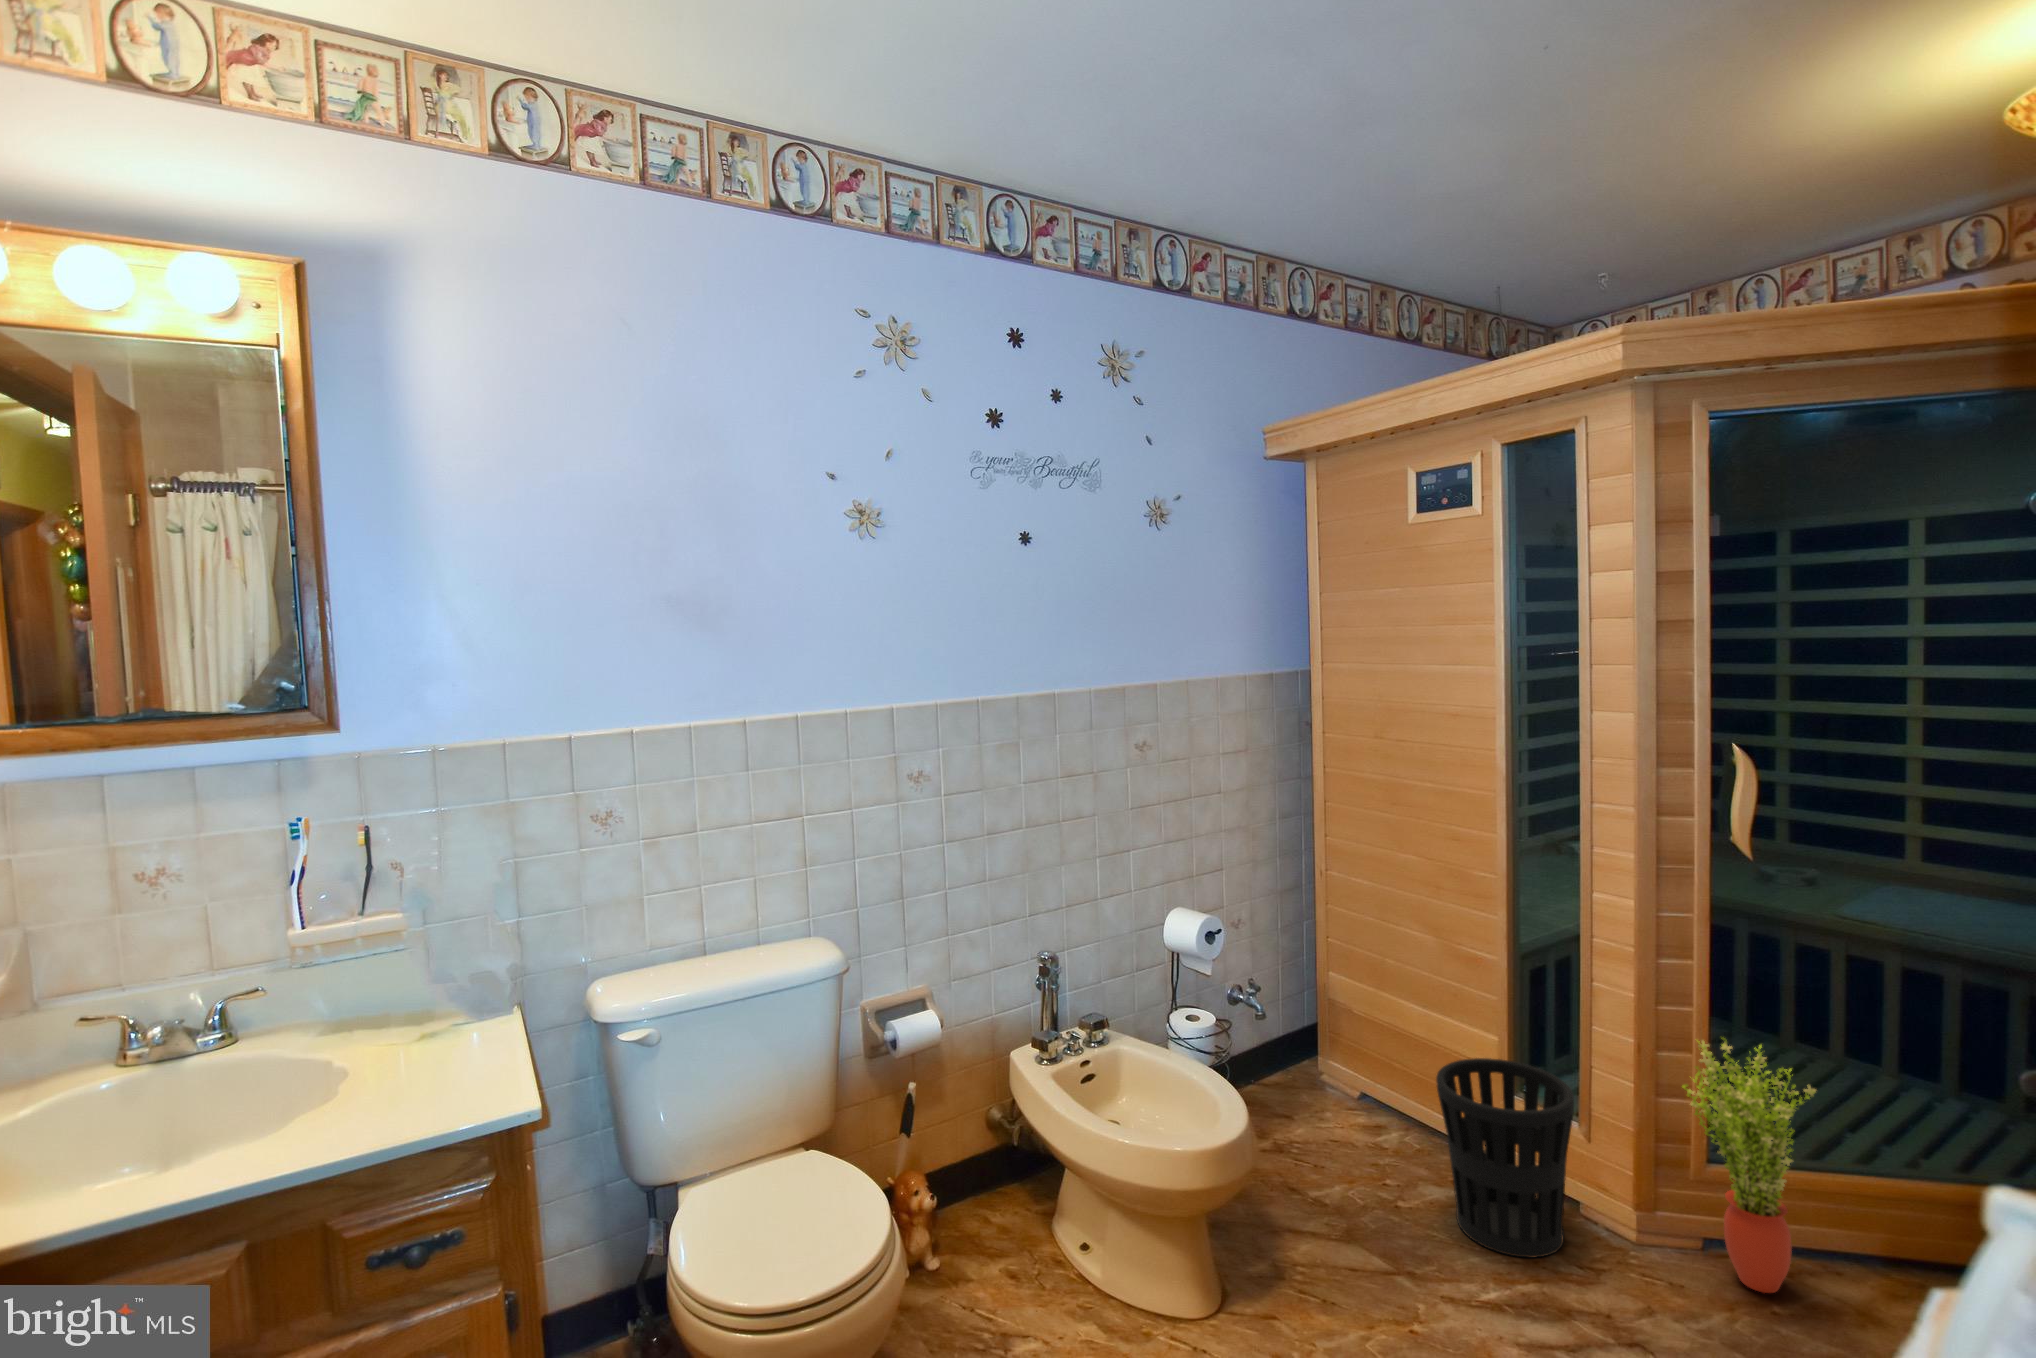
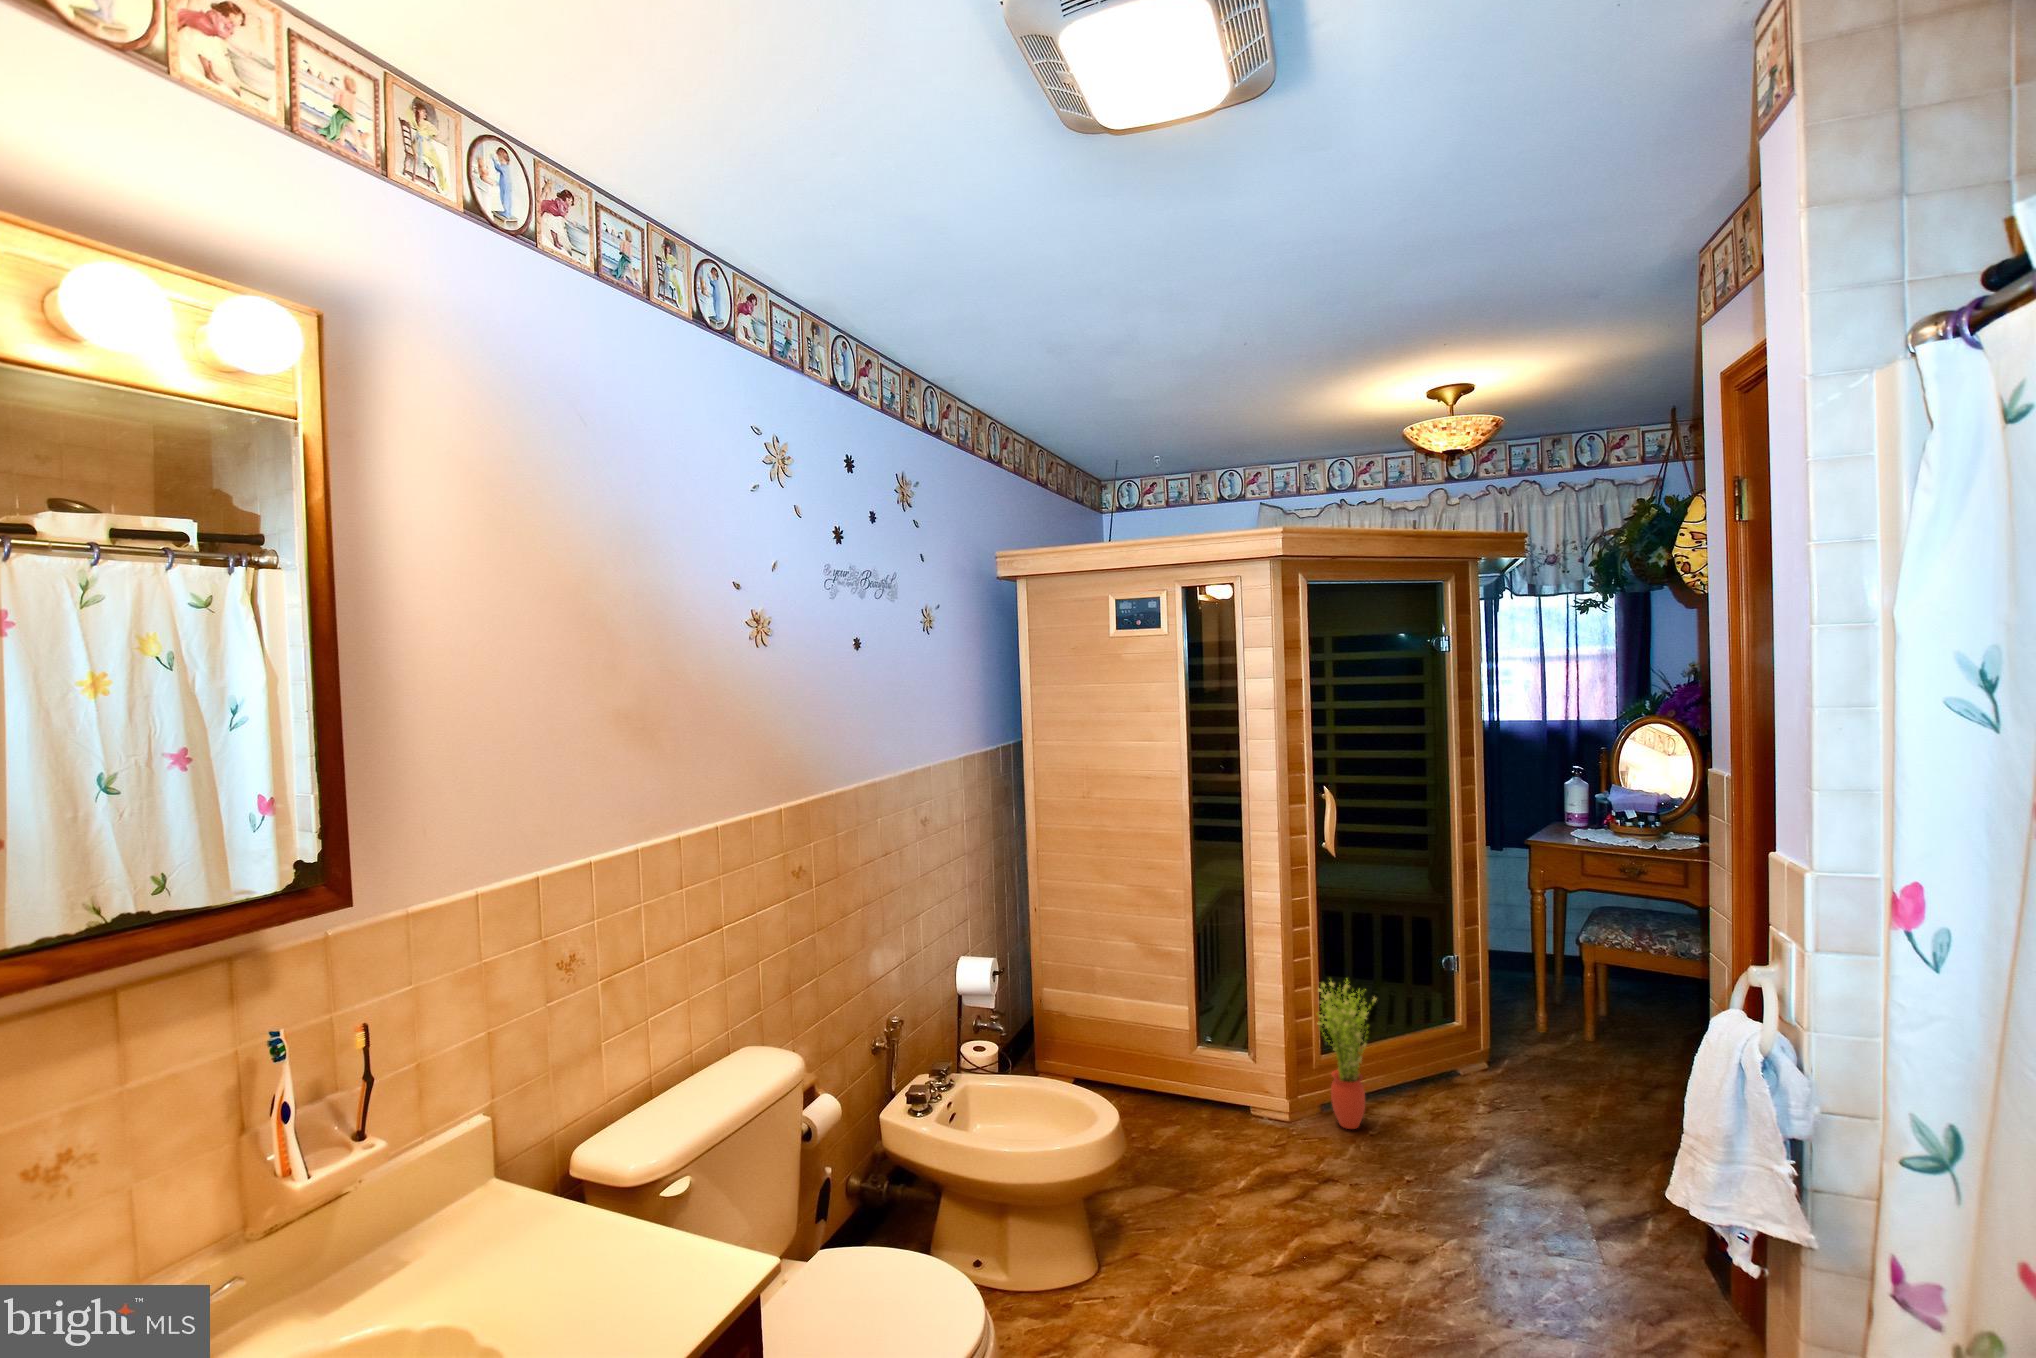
wastebasket: present [1436,1058,1574,1258] -> none [1173,1024,1259,1158]

